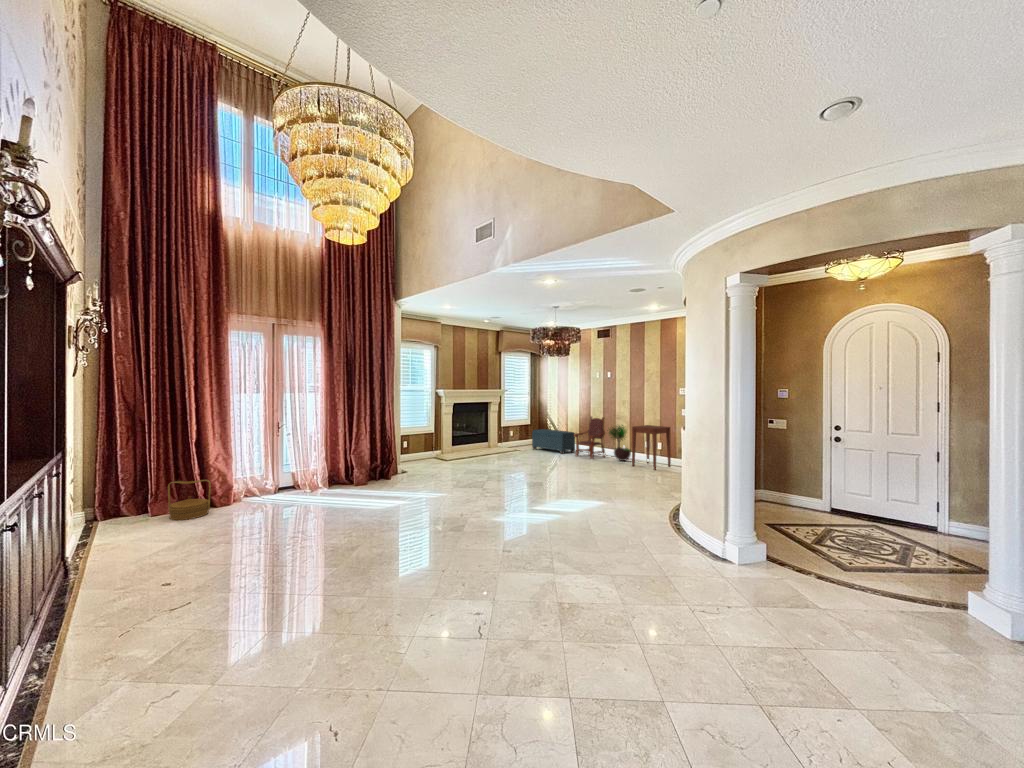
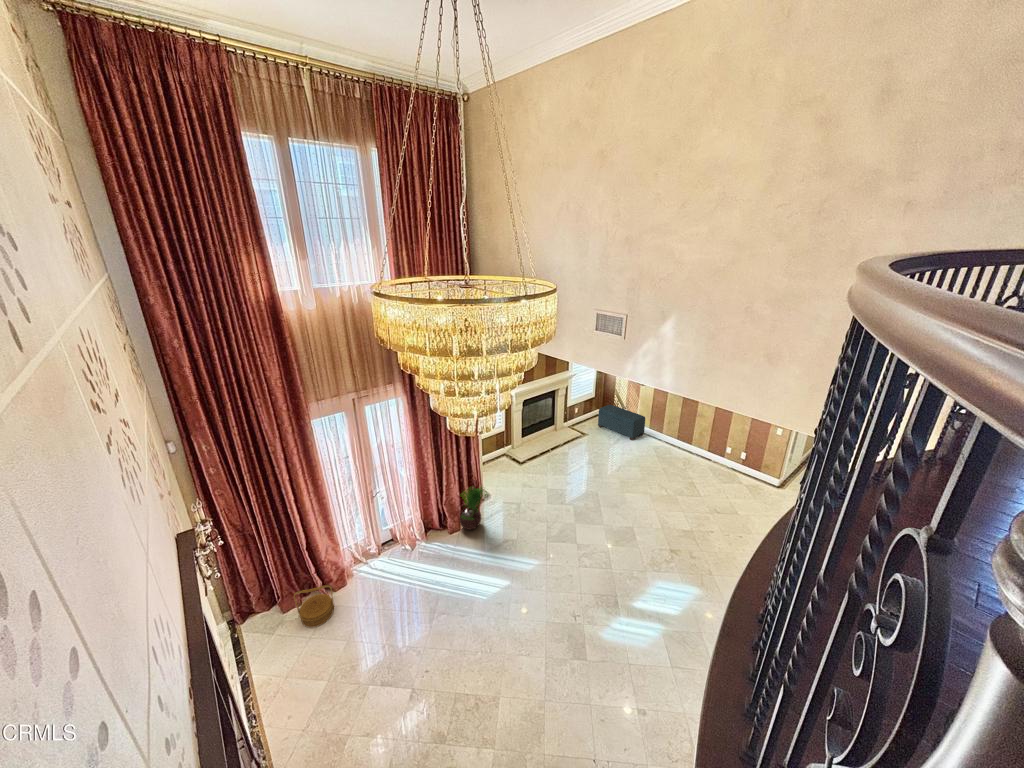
armchair: present [574,417,605,459] -> none [647,405,682,455]
potted tree: present [609,425,631,461] -> present [460,488,484,530]
side table: present [632,425,671,470] -> none [713,432,761,488]

